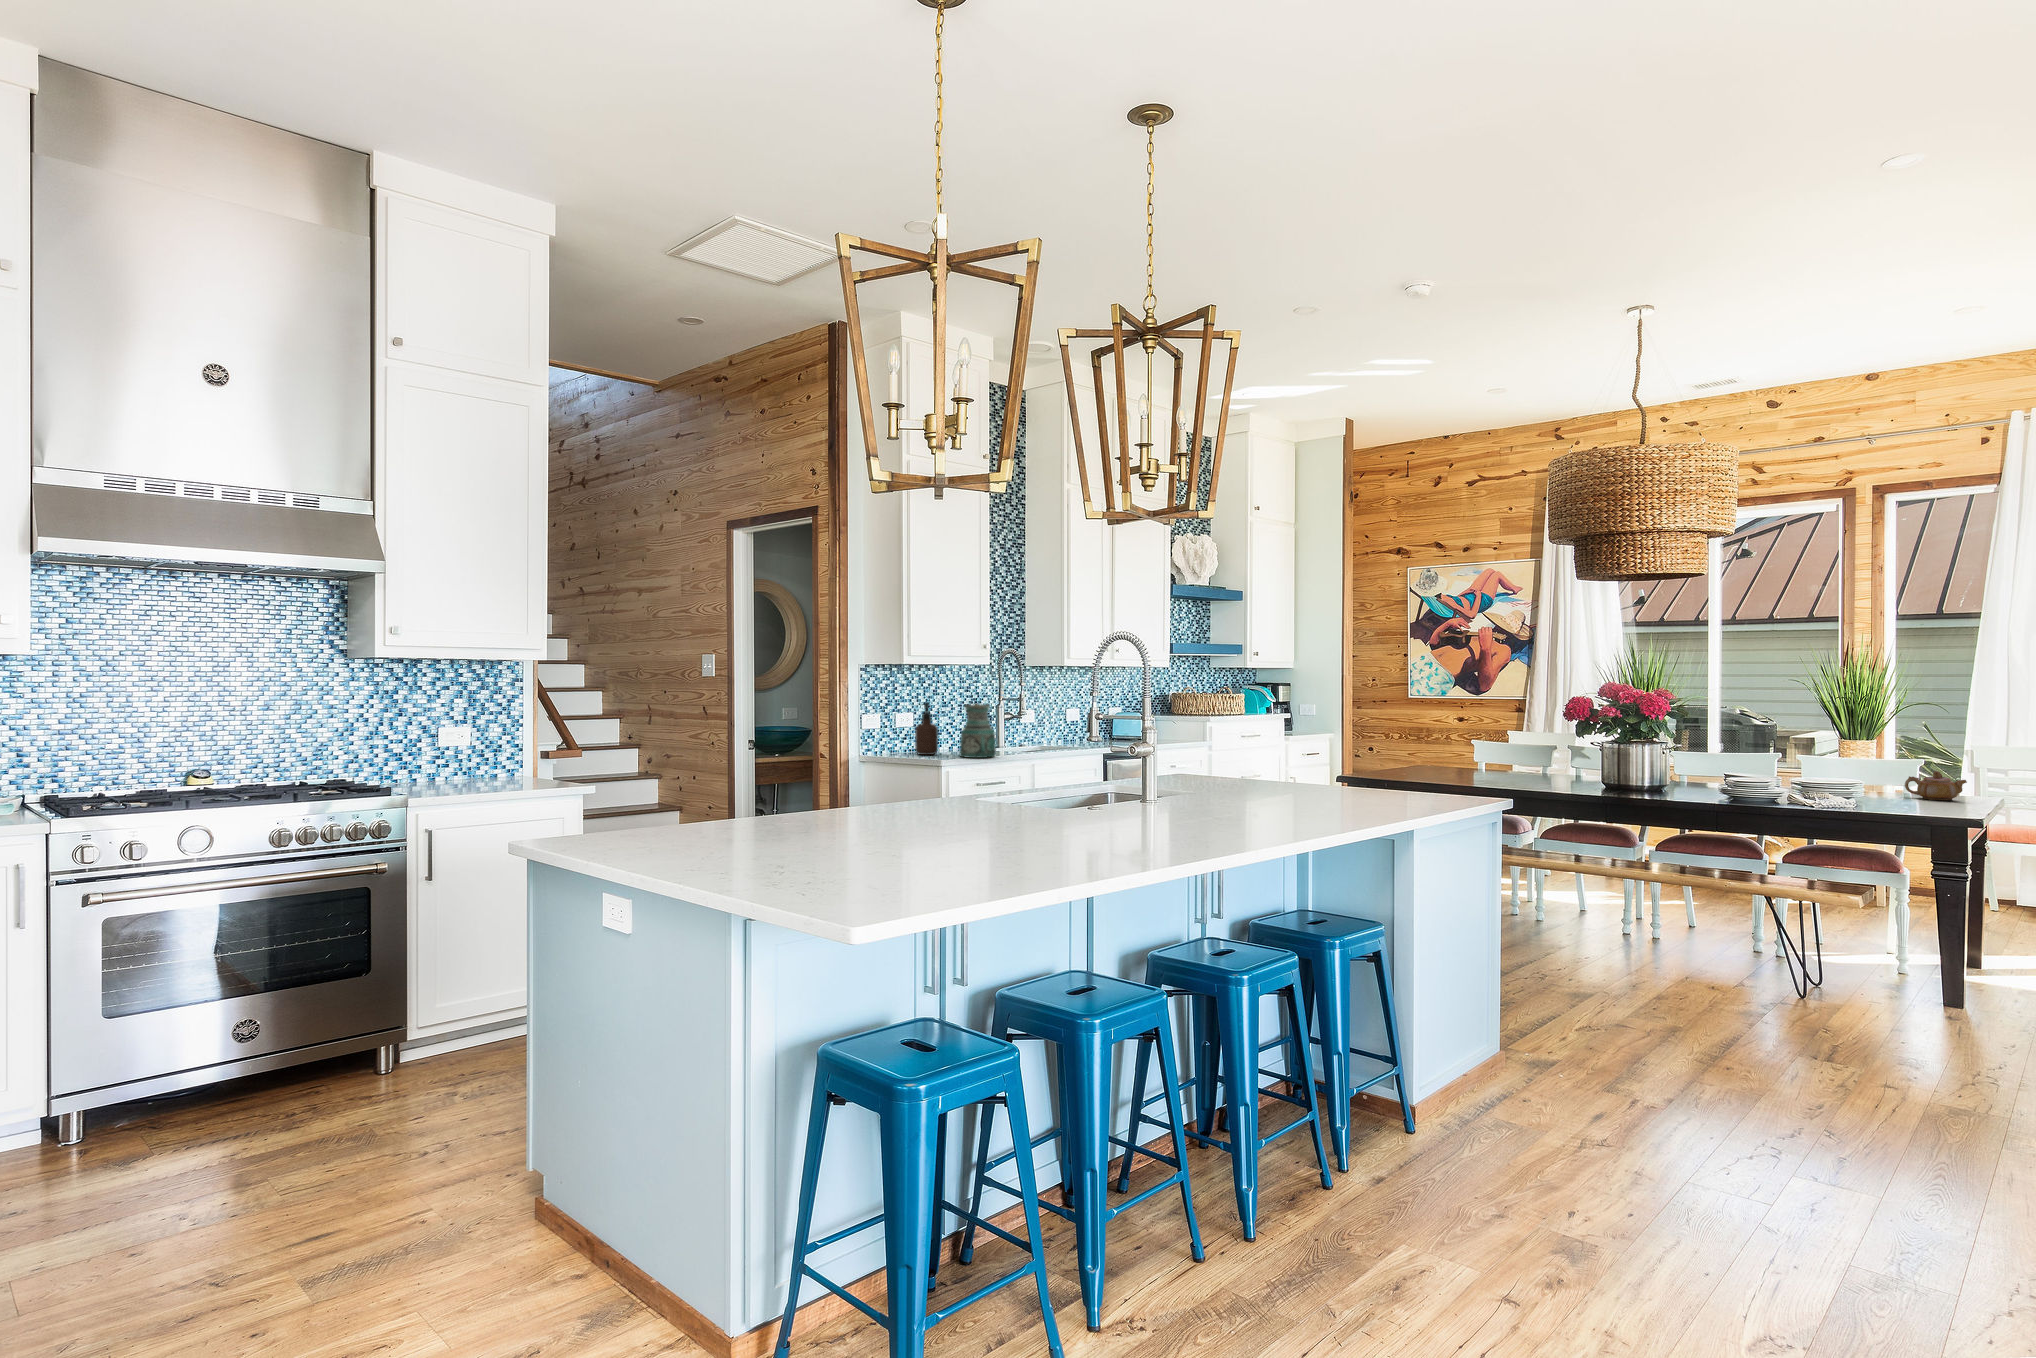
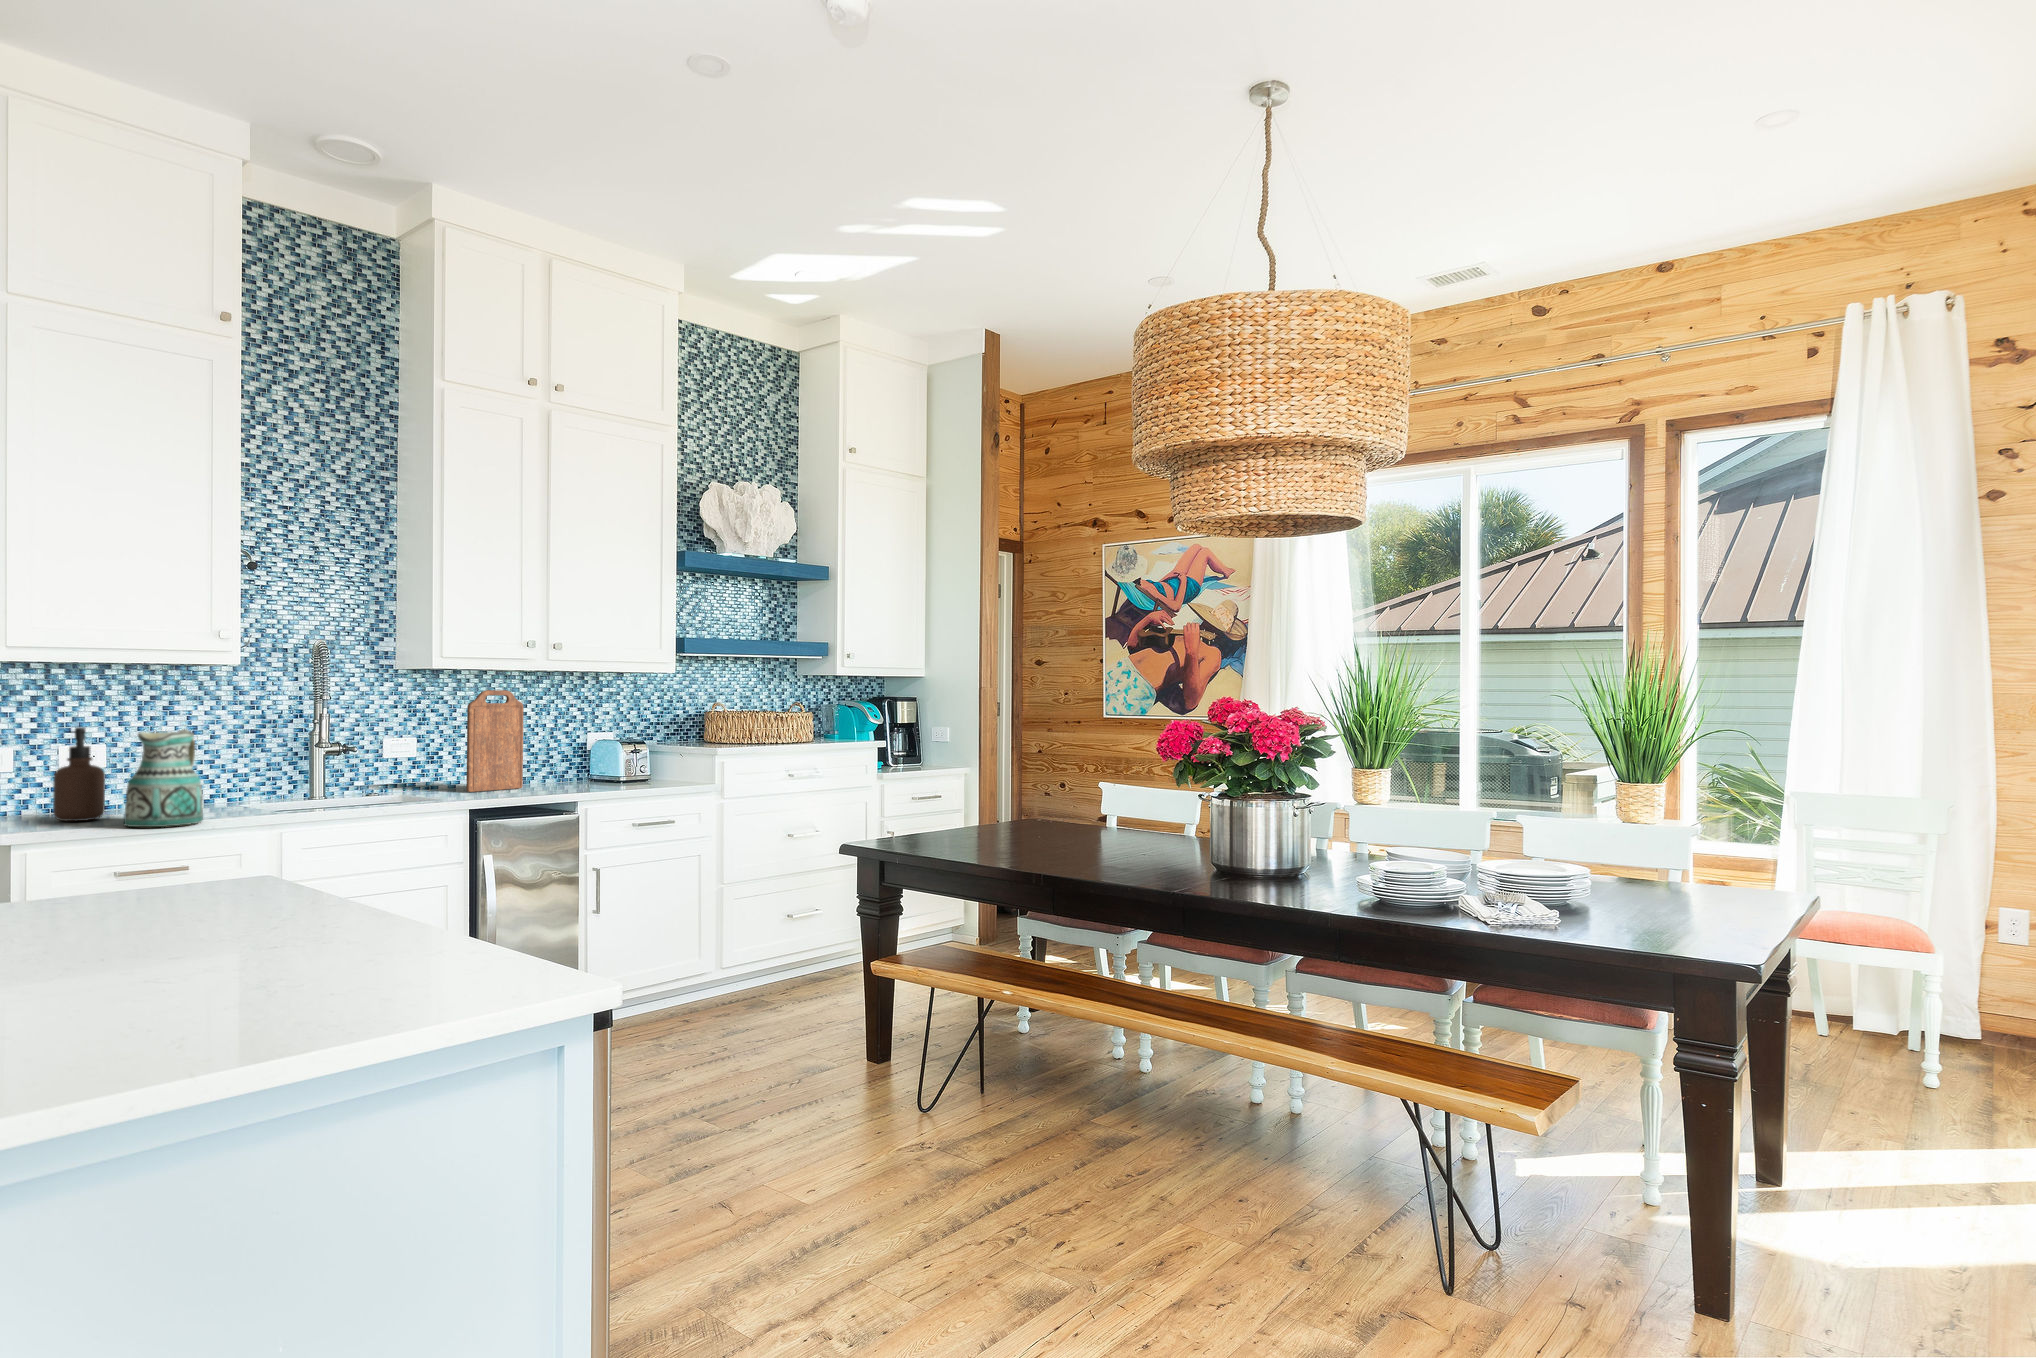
cutting board: none [1070,679,1093,743] -> present [466,690,524,792]
teapot: present [1905,771,1967,801] -> none [1656,854,1750,906]

